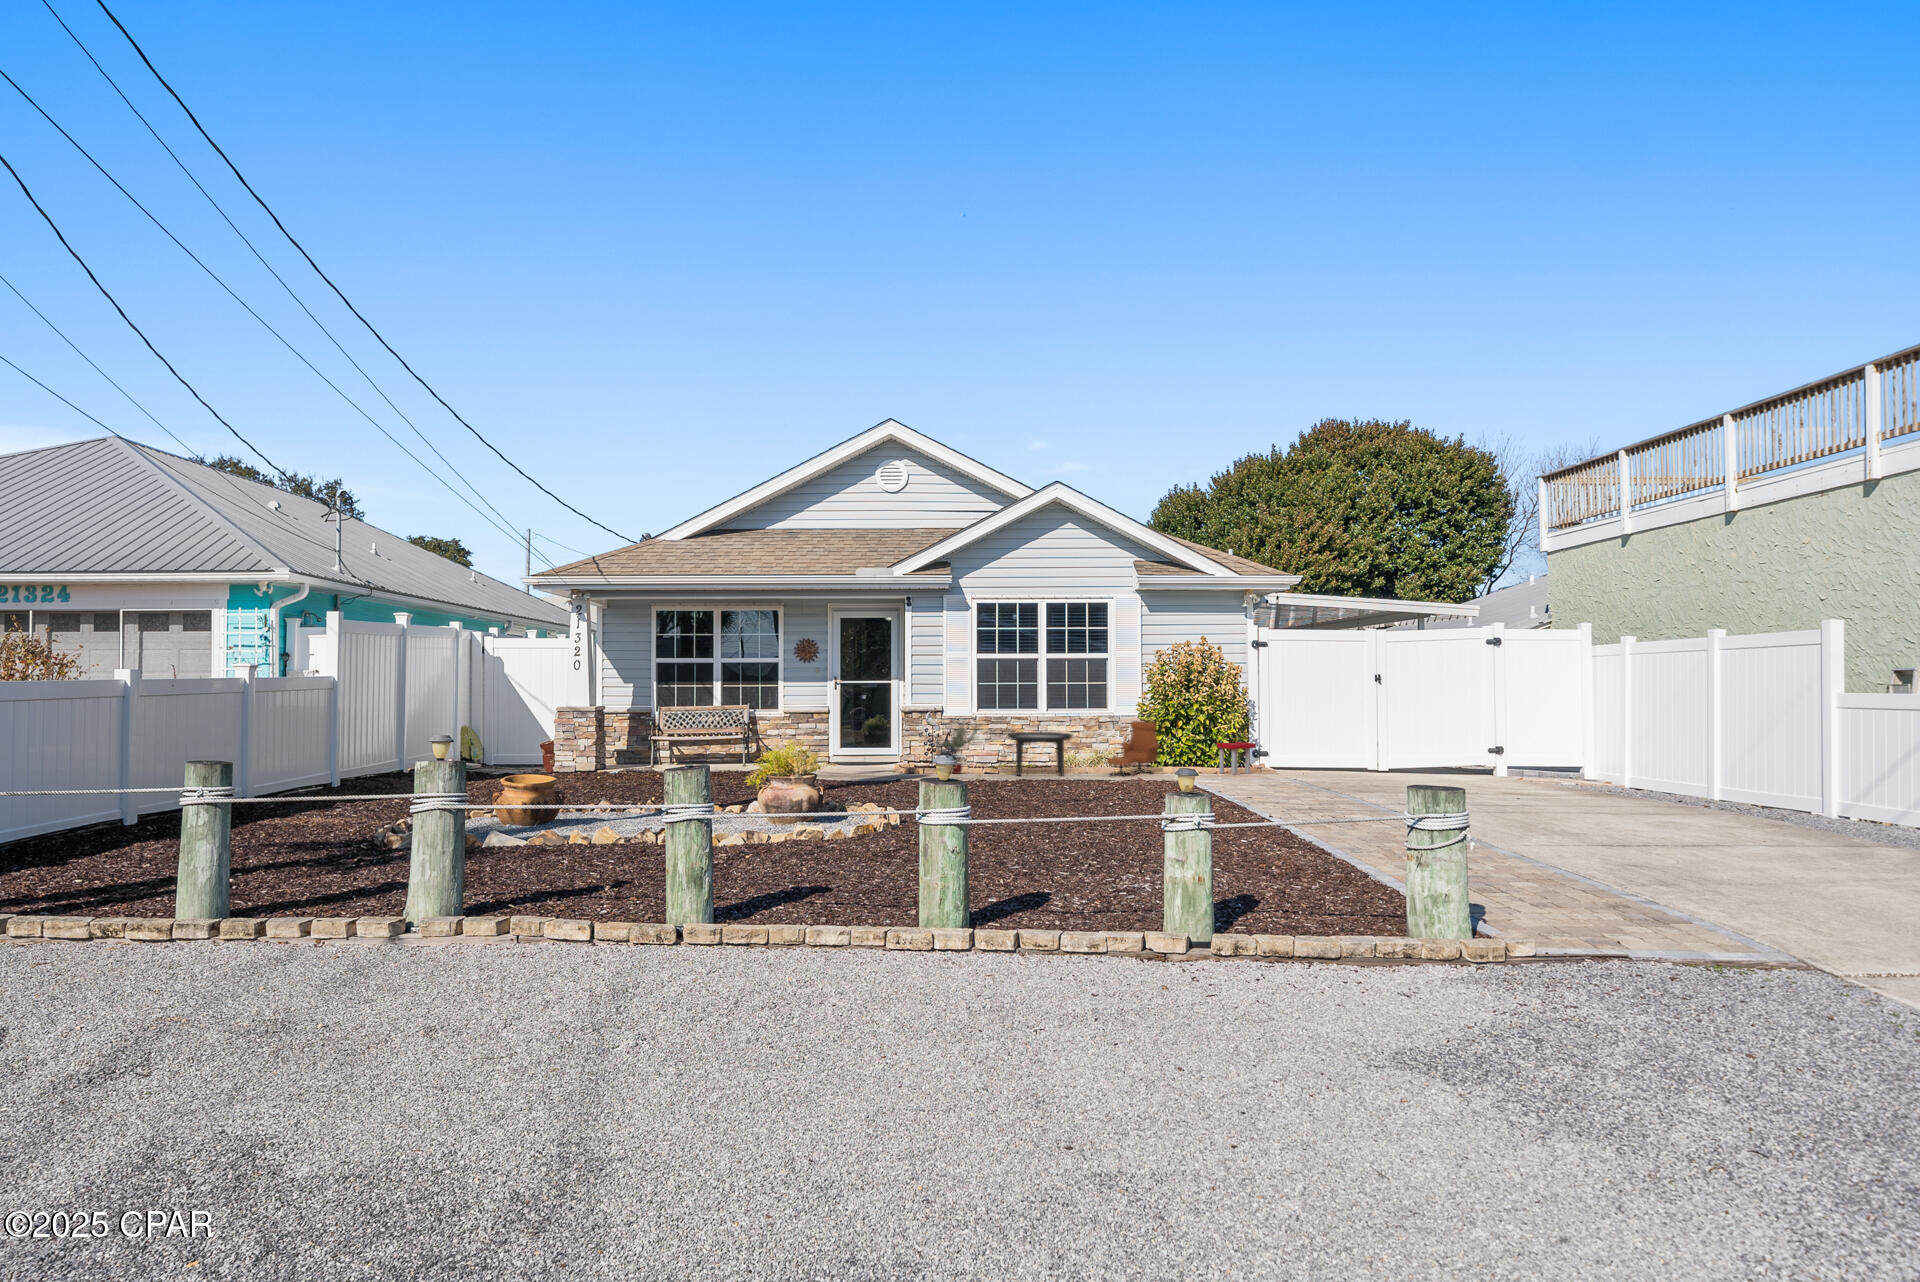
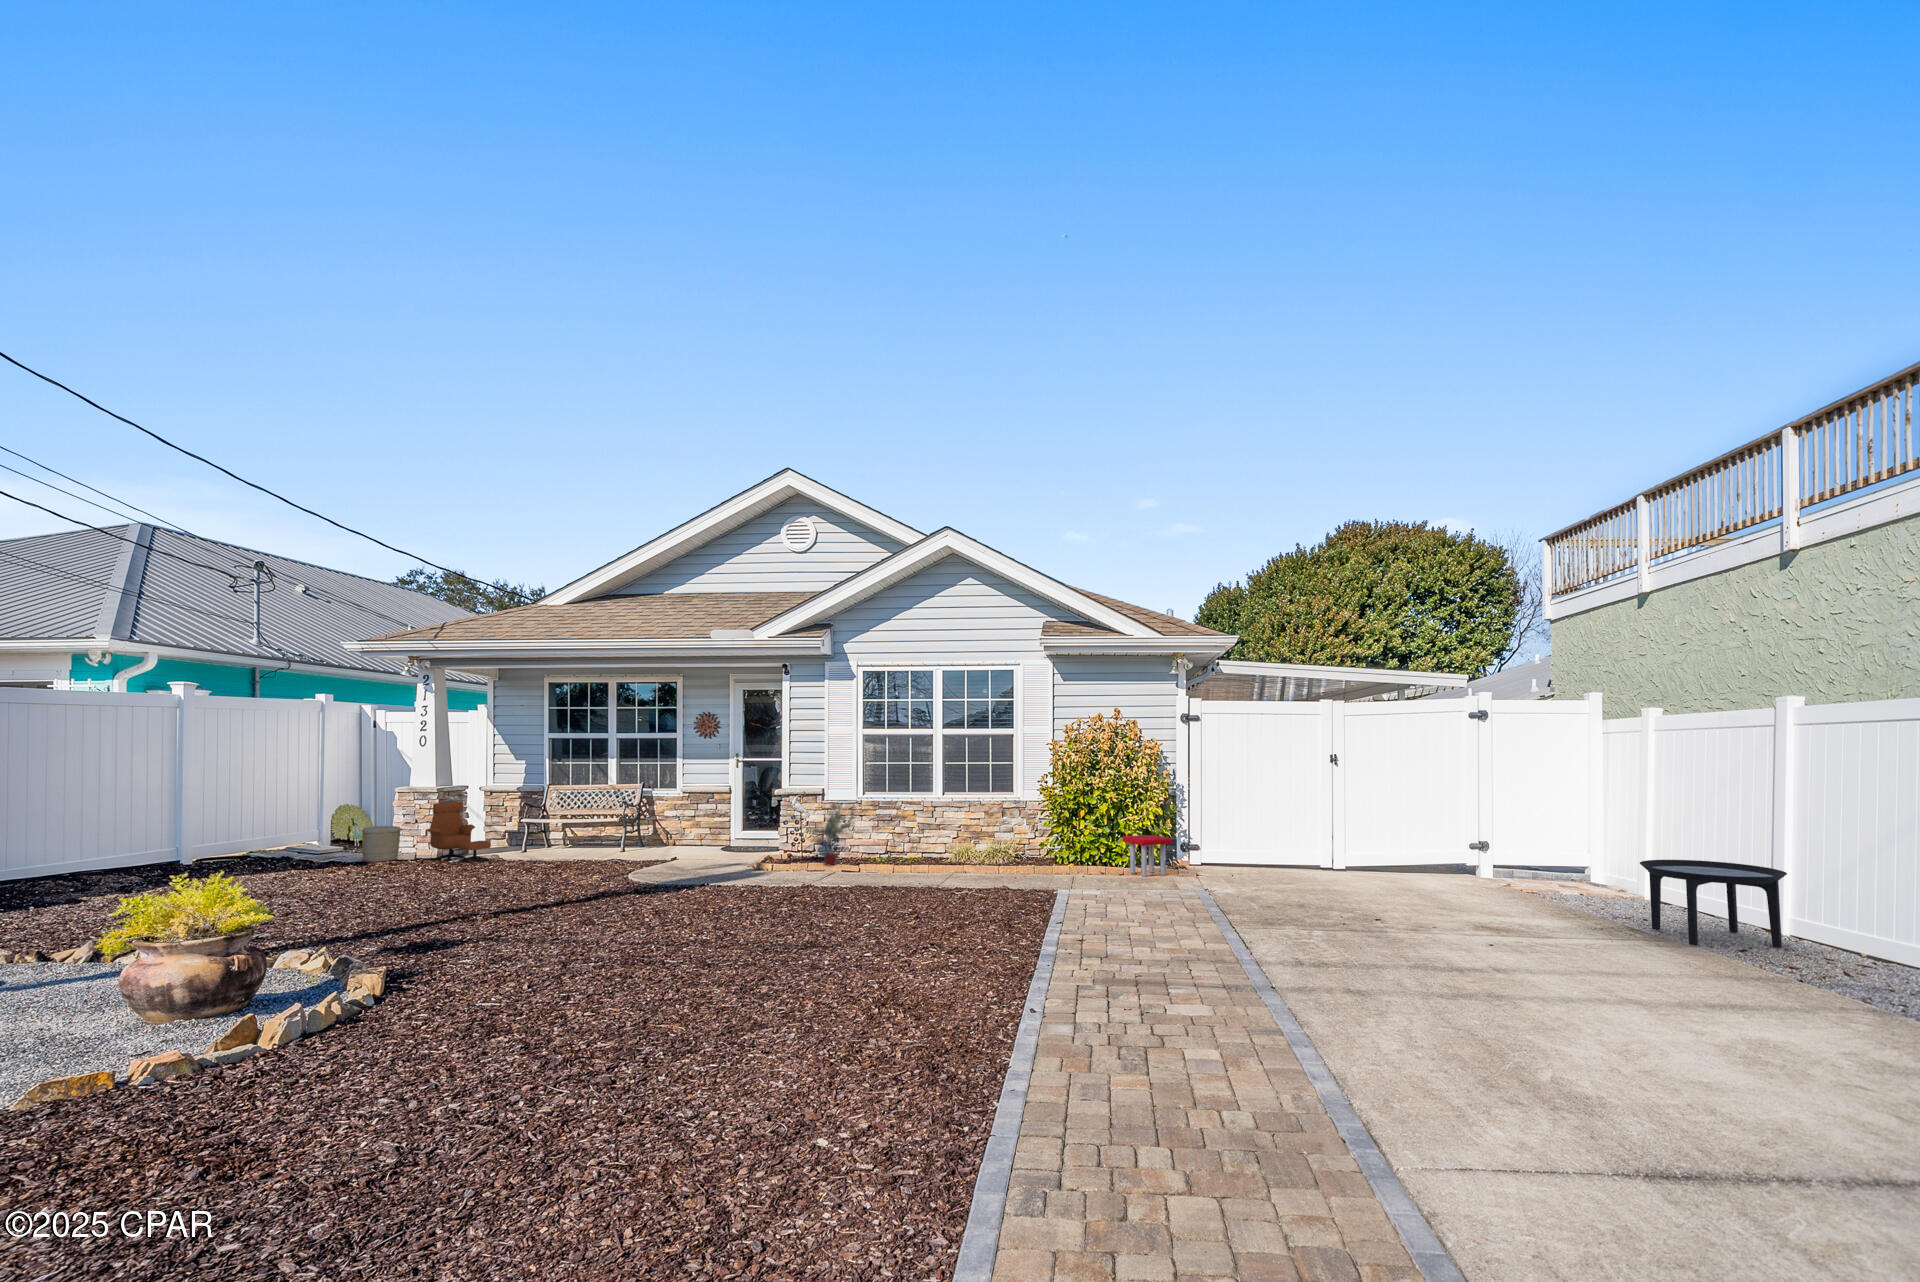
lounge chair: present [1107,721,1160,776] -> present [427,802,491,863]
round table: present [1007,732,1073,776] -> present [1640,860,1787,948]
woven basket: none [516,748,549,781] -> present [362,826,401,862]

